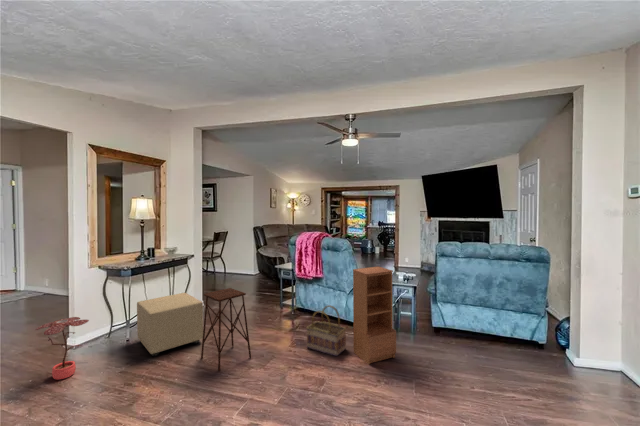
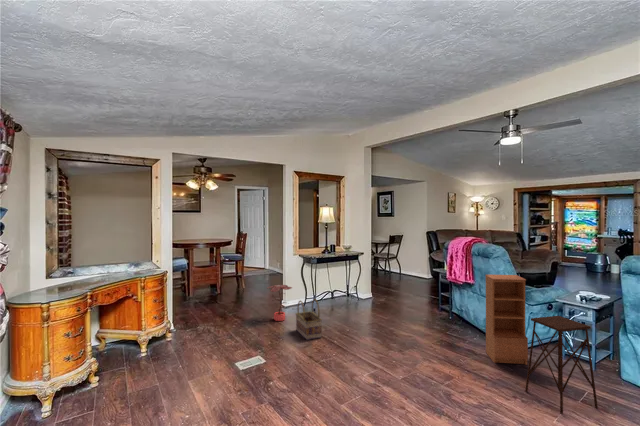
side table: present [201,288,251,371] -> present [525,316,598,414]
ottoman: present [137,293,203,356] -> none [321,281,363,321]
basket: present [307,305,346,356] -> present [296,299,322,340]

